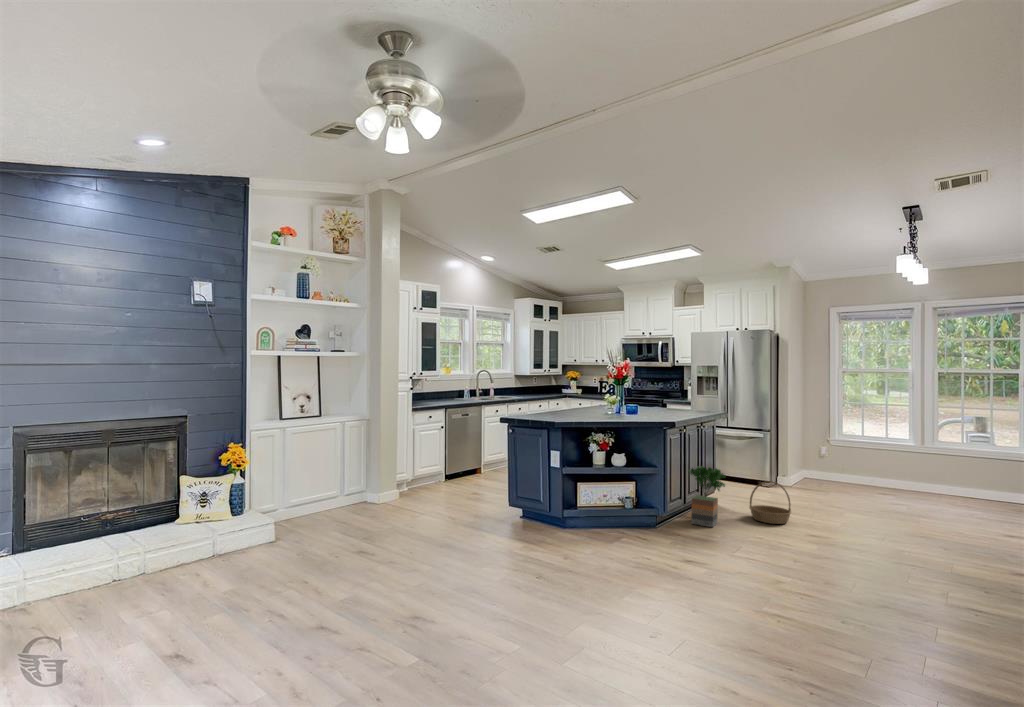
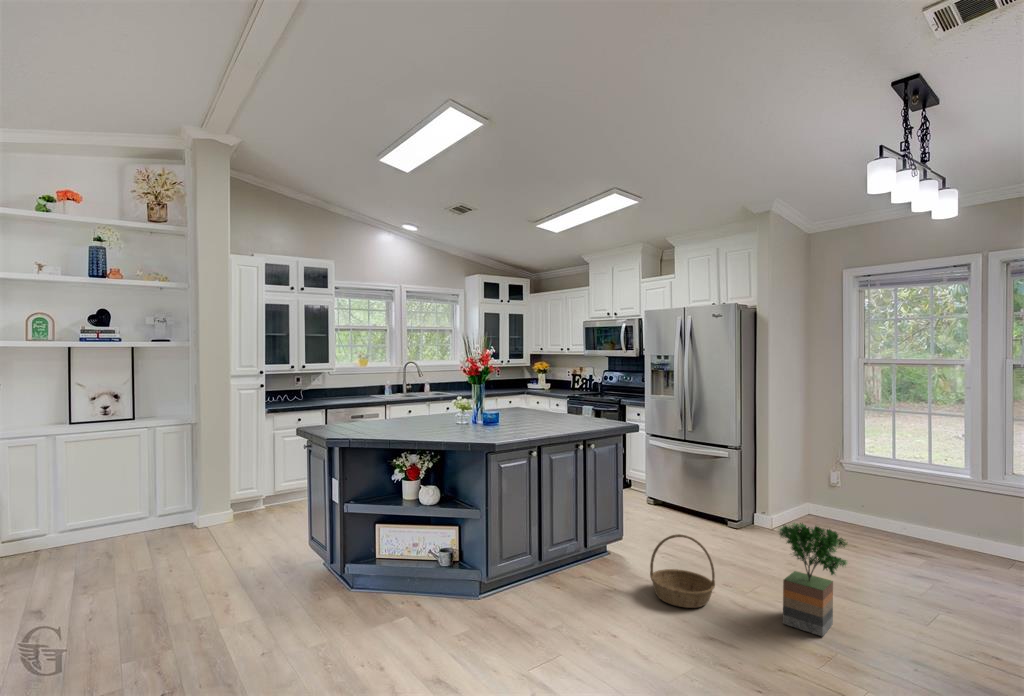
potted tree: present [689,466,725,527] -> present [779,523,847,636]

